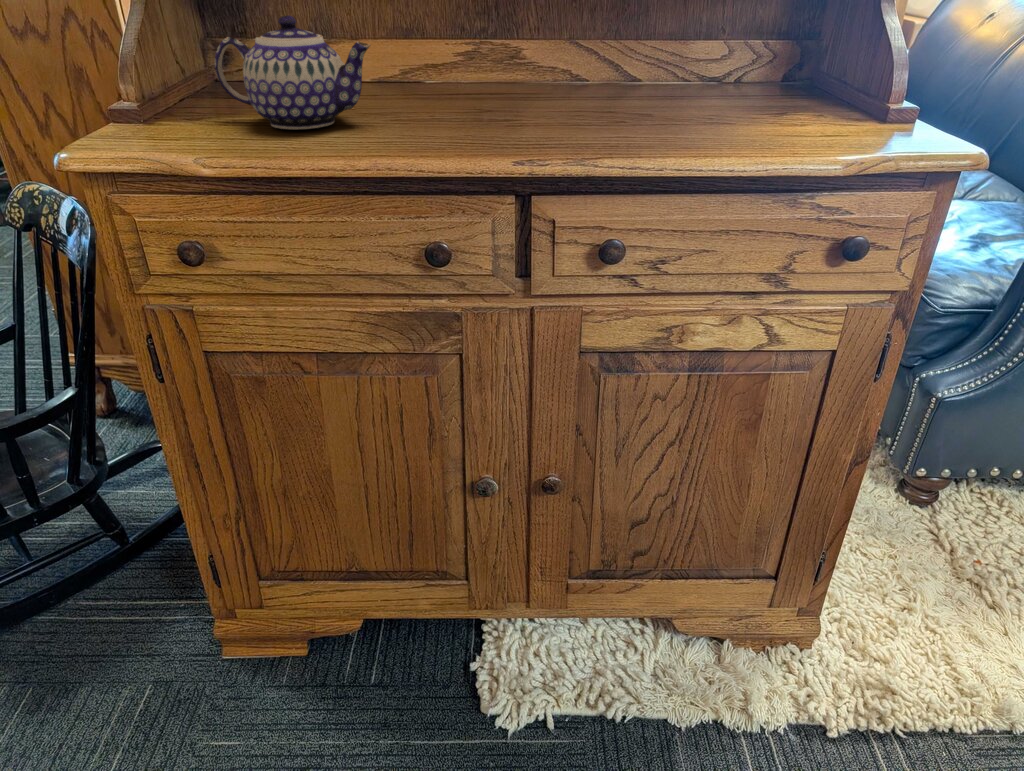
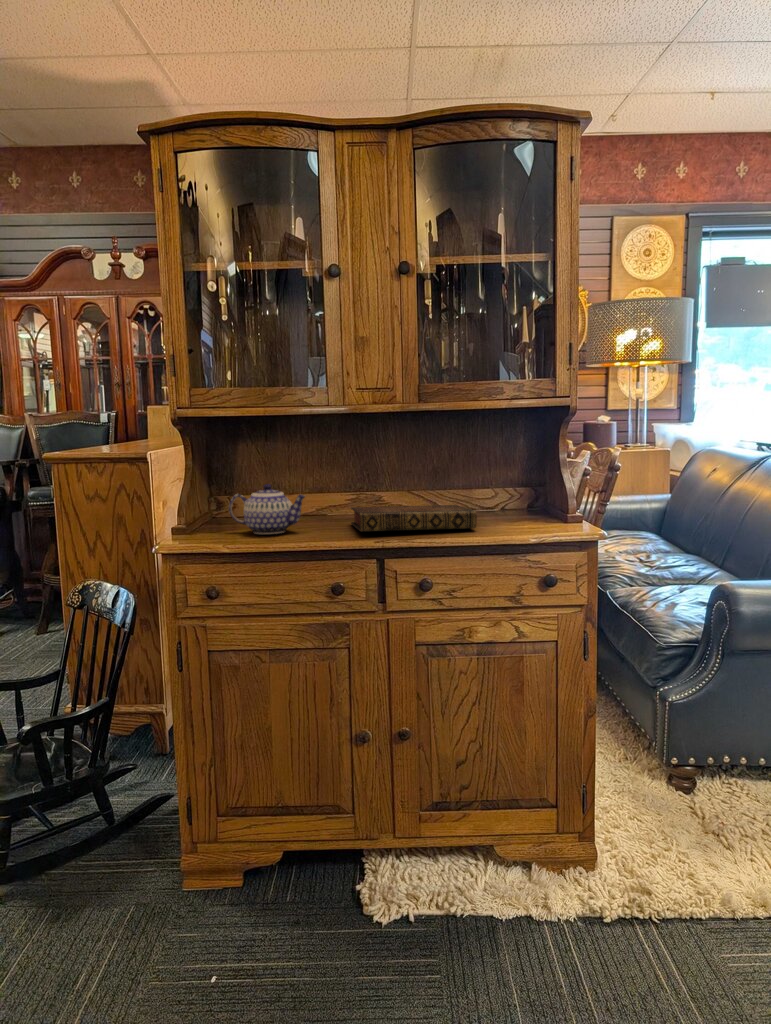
book: none [463,72,720,132] -> present [351,505,477,532]

